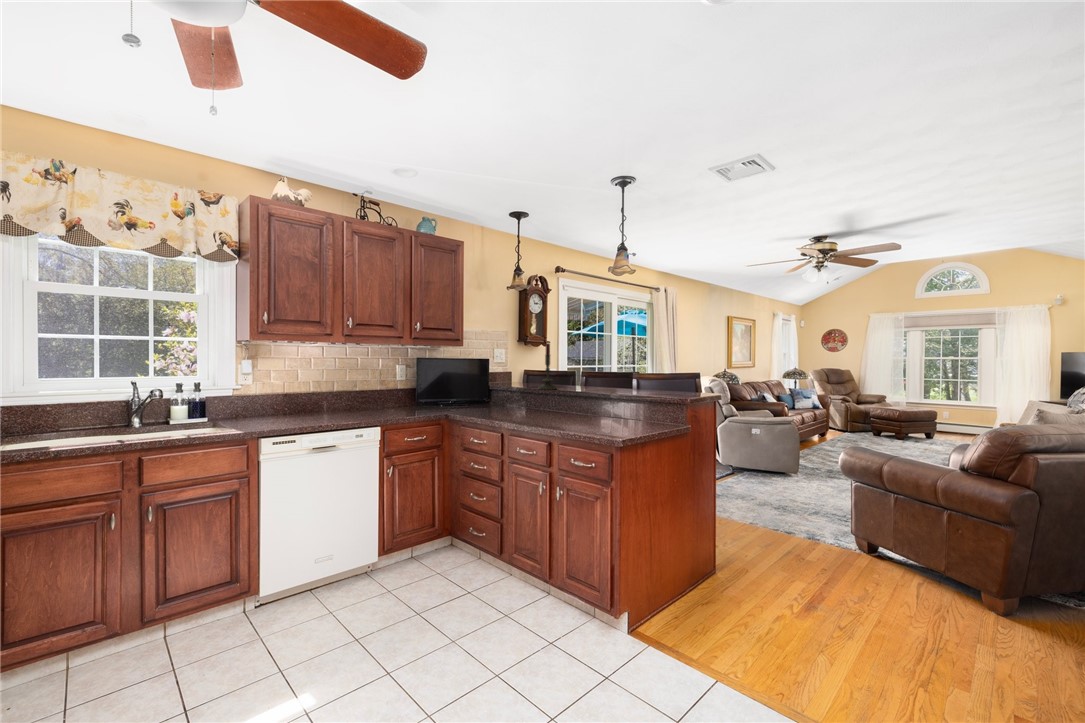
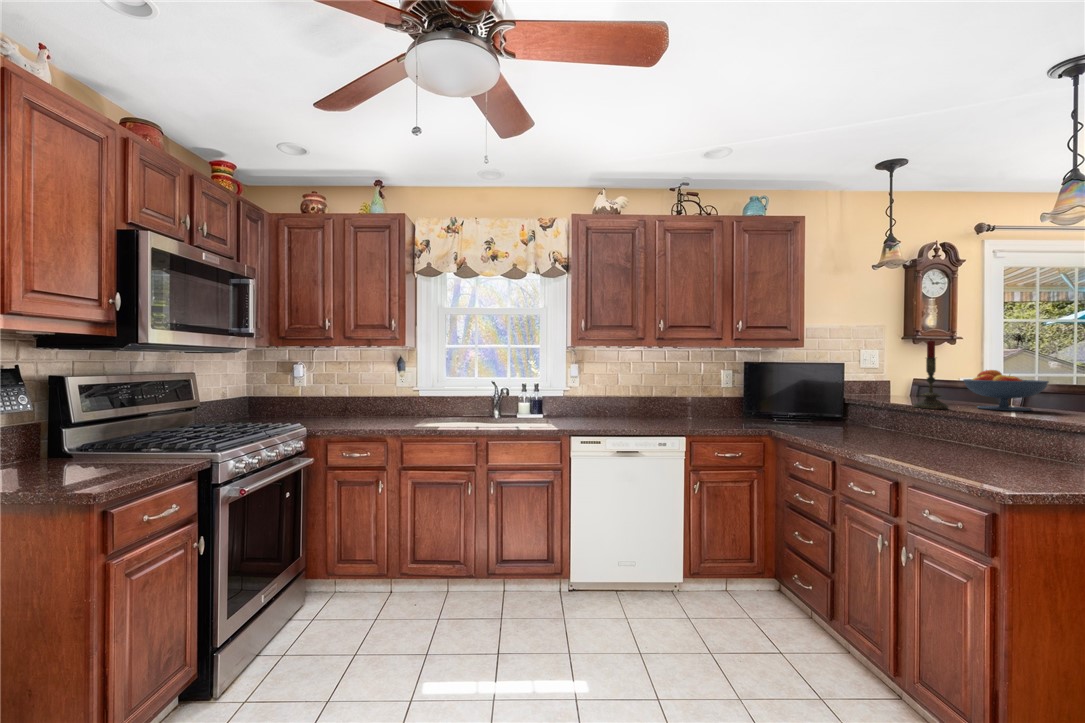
fruit bowl: none [560,363,600,388] -> present [963,370,1048,411]

